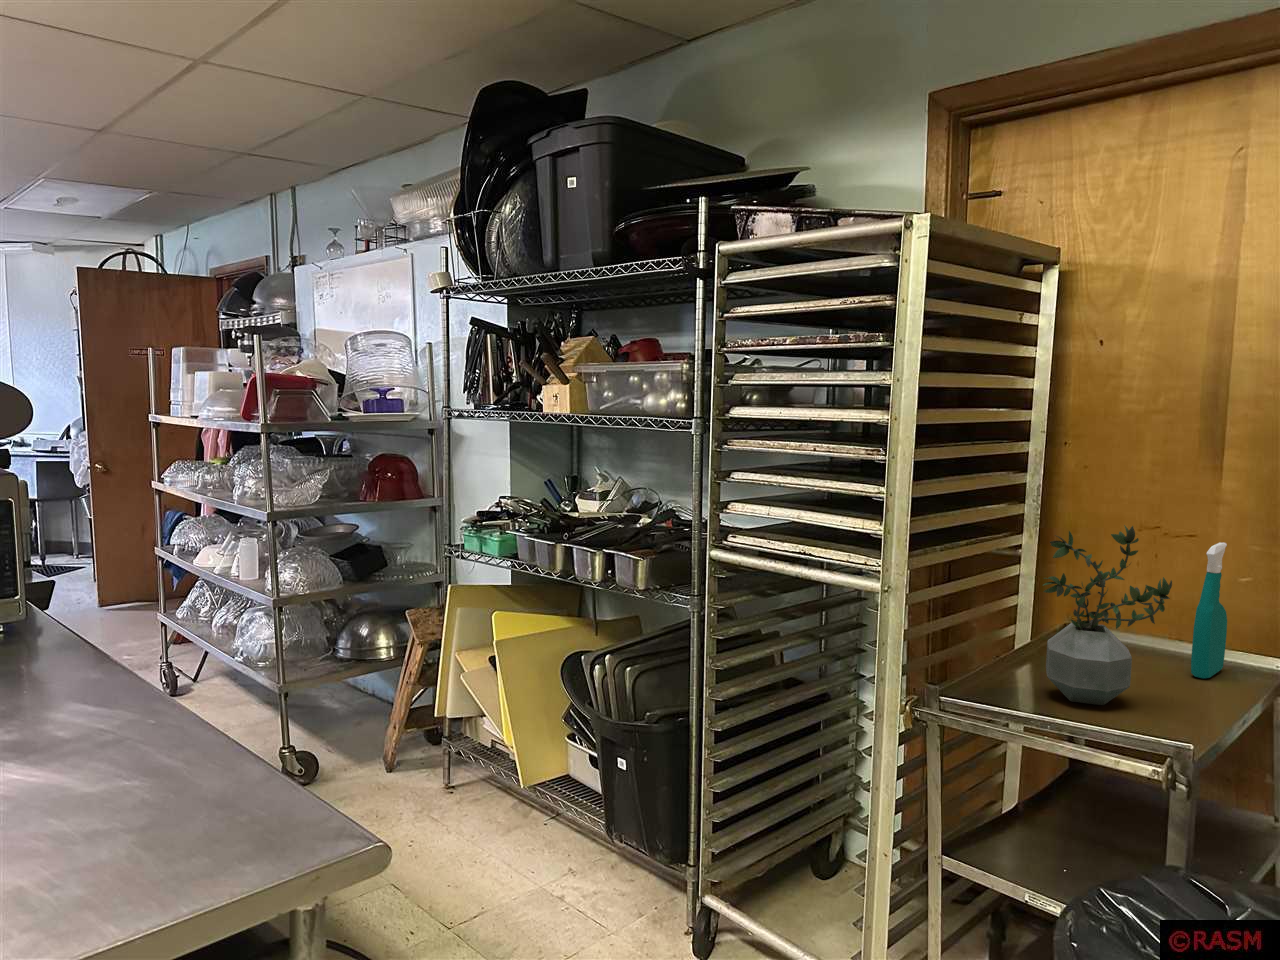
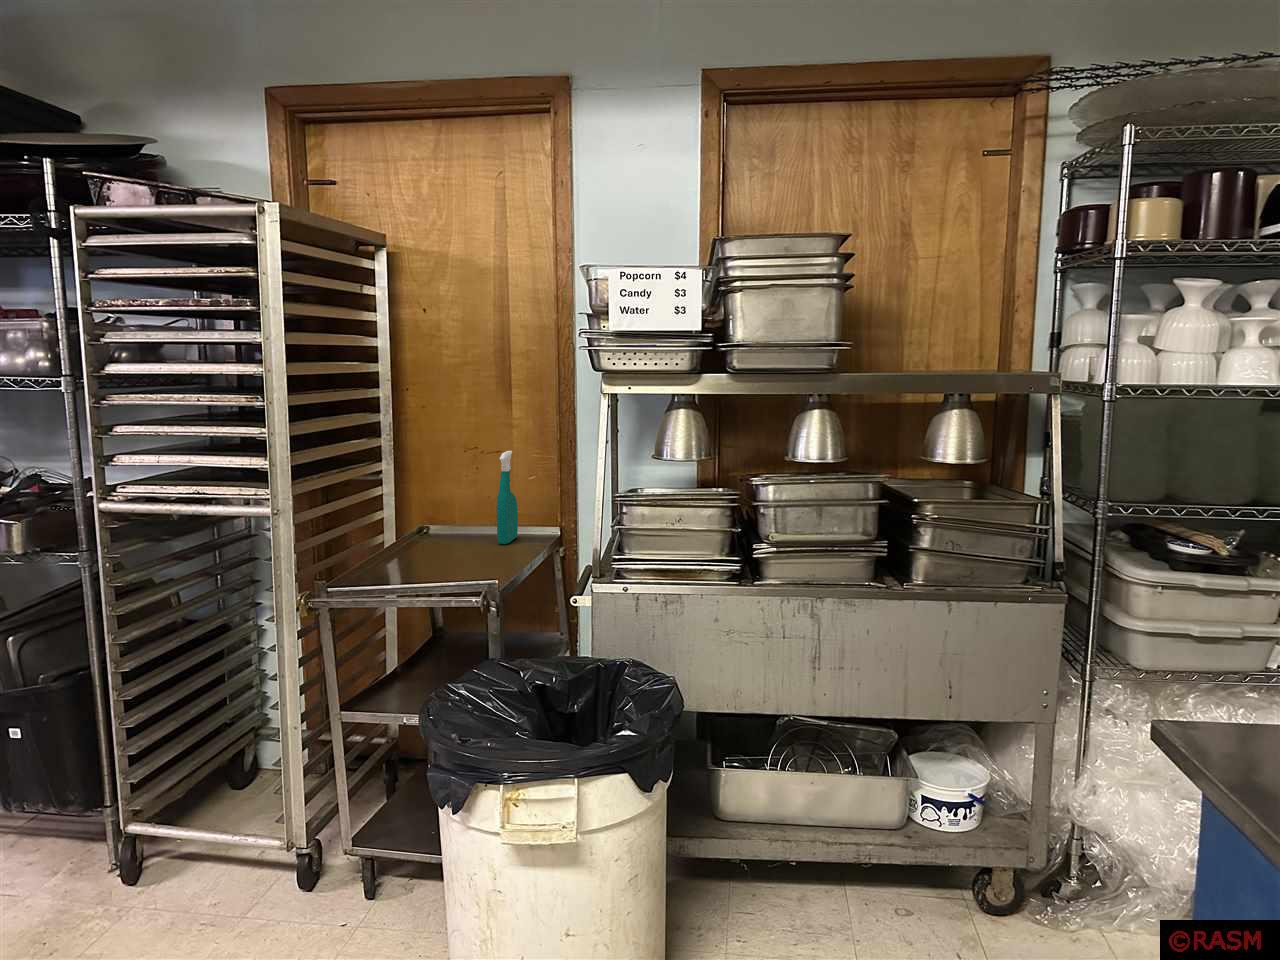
potted plant: present [1043,525,1172,705] -> none [393,441,477,571]

